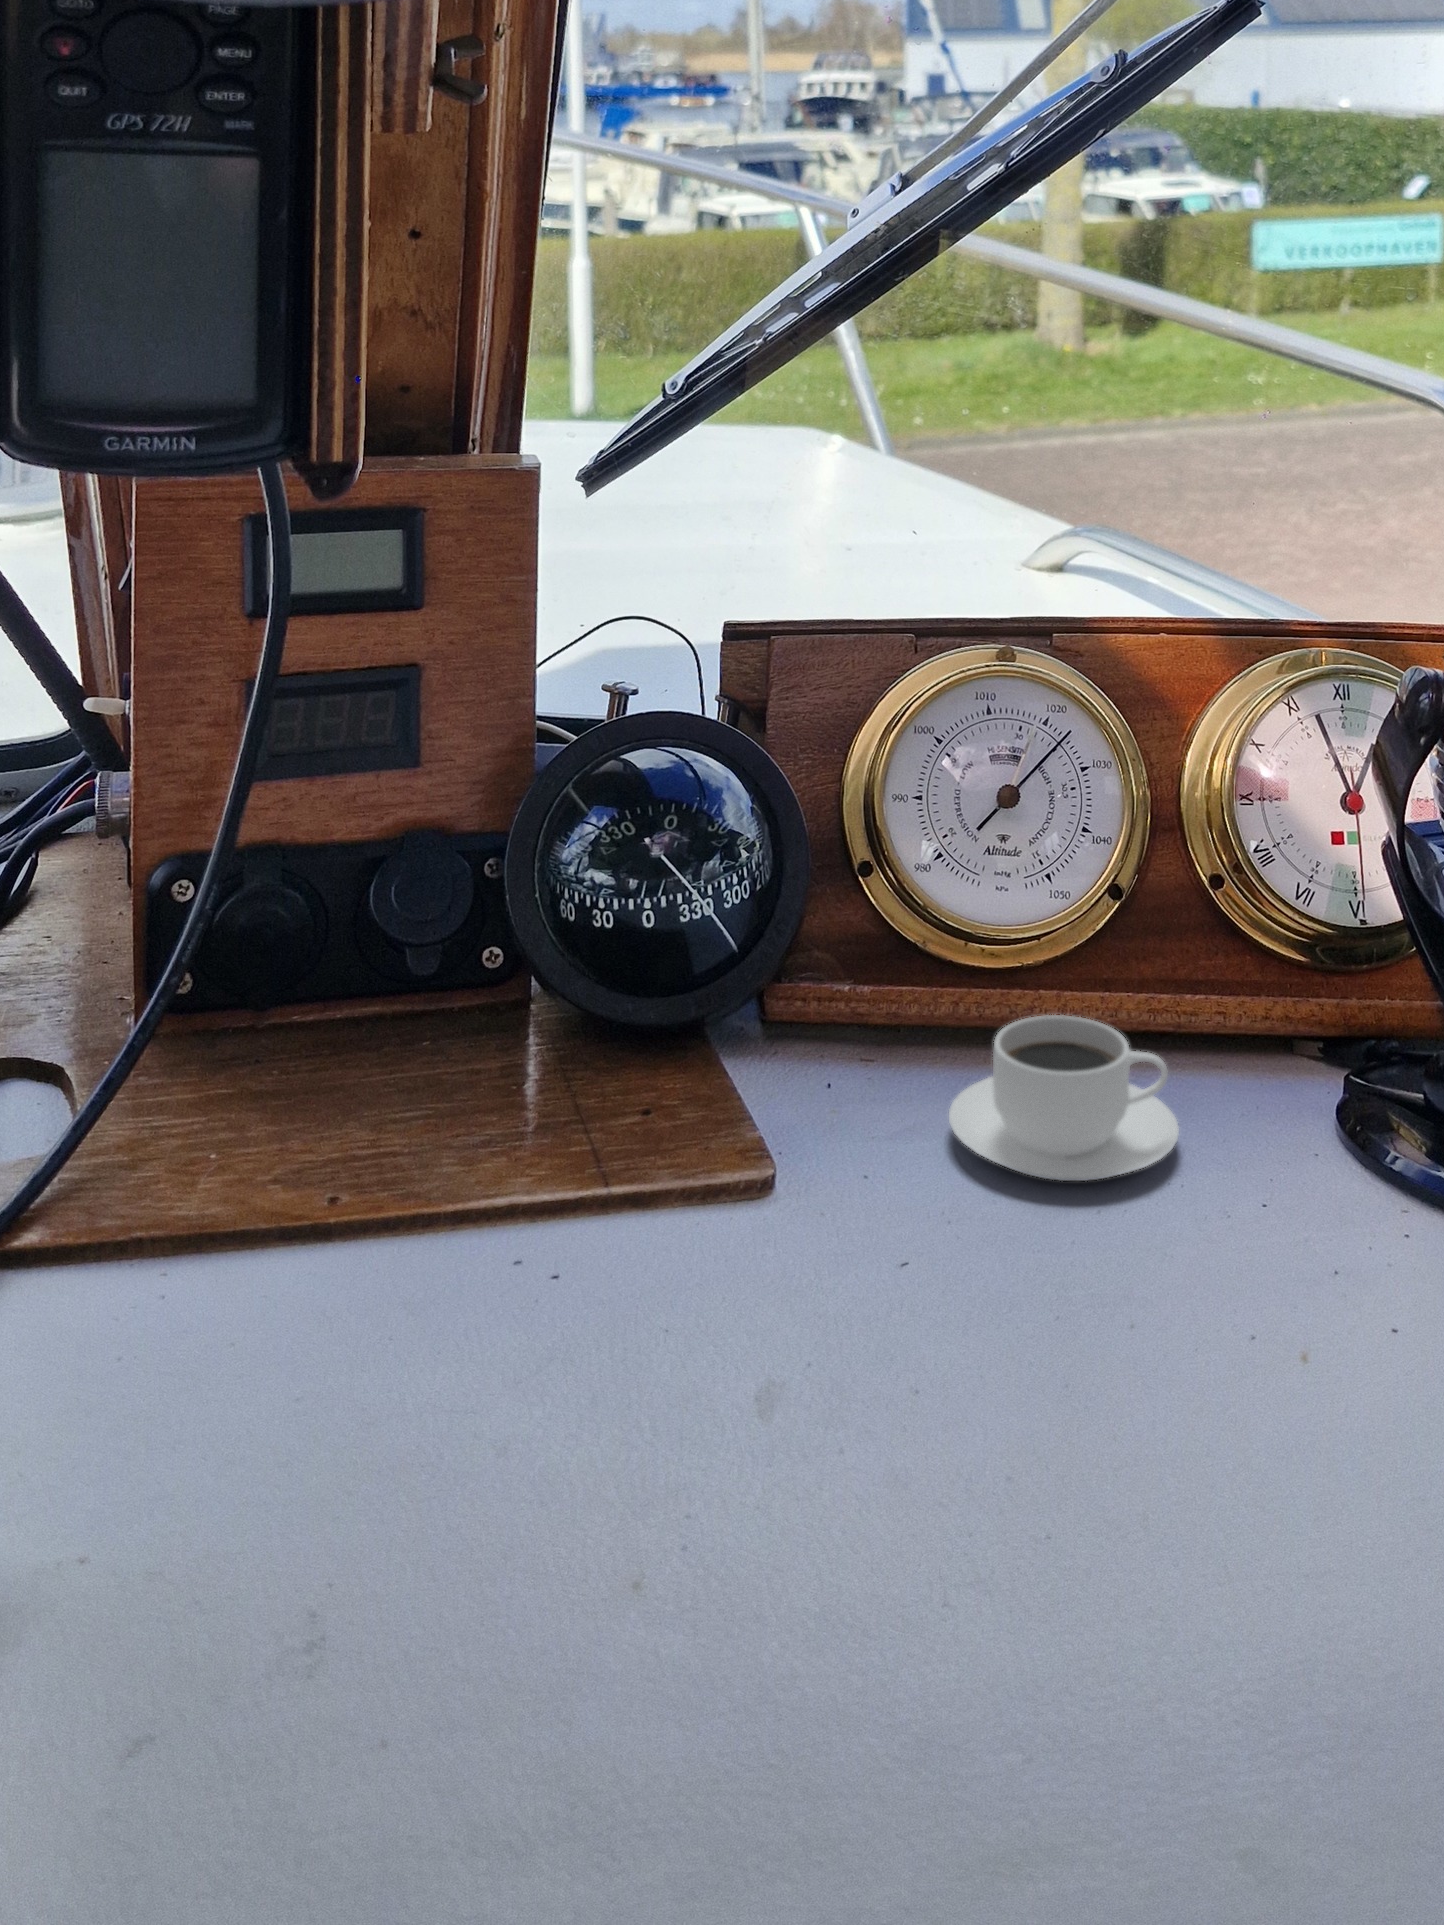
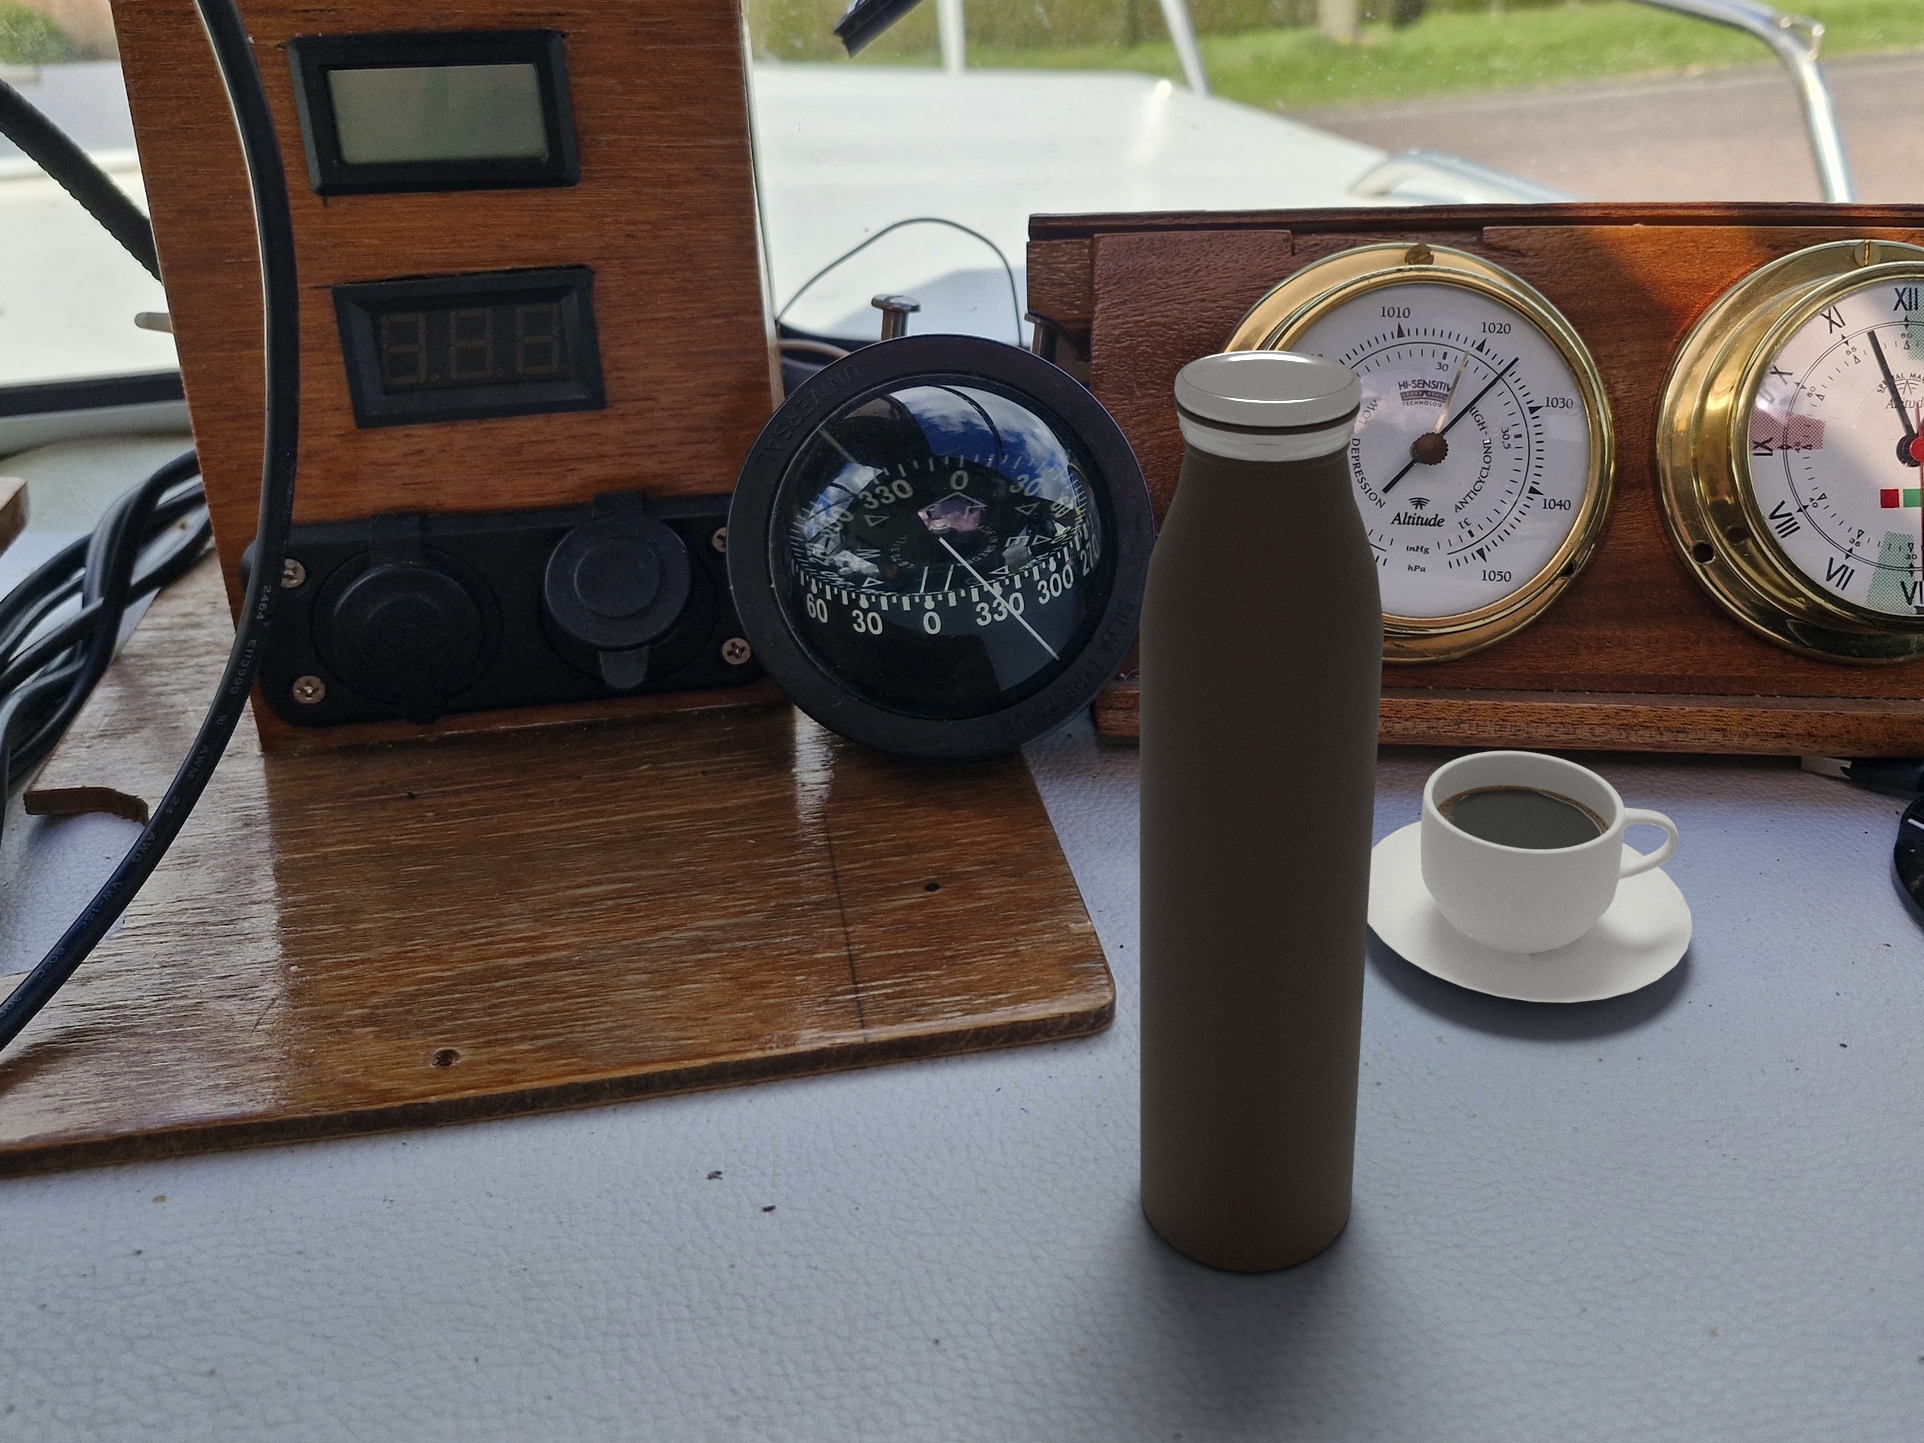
water bottle: none [794,733,941,1313] -> present [1139,350,1384,1272]

